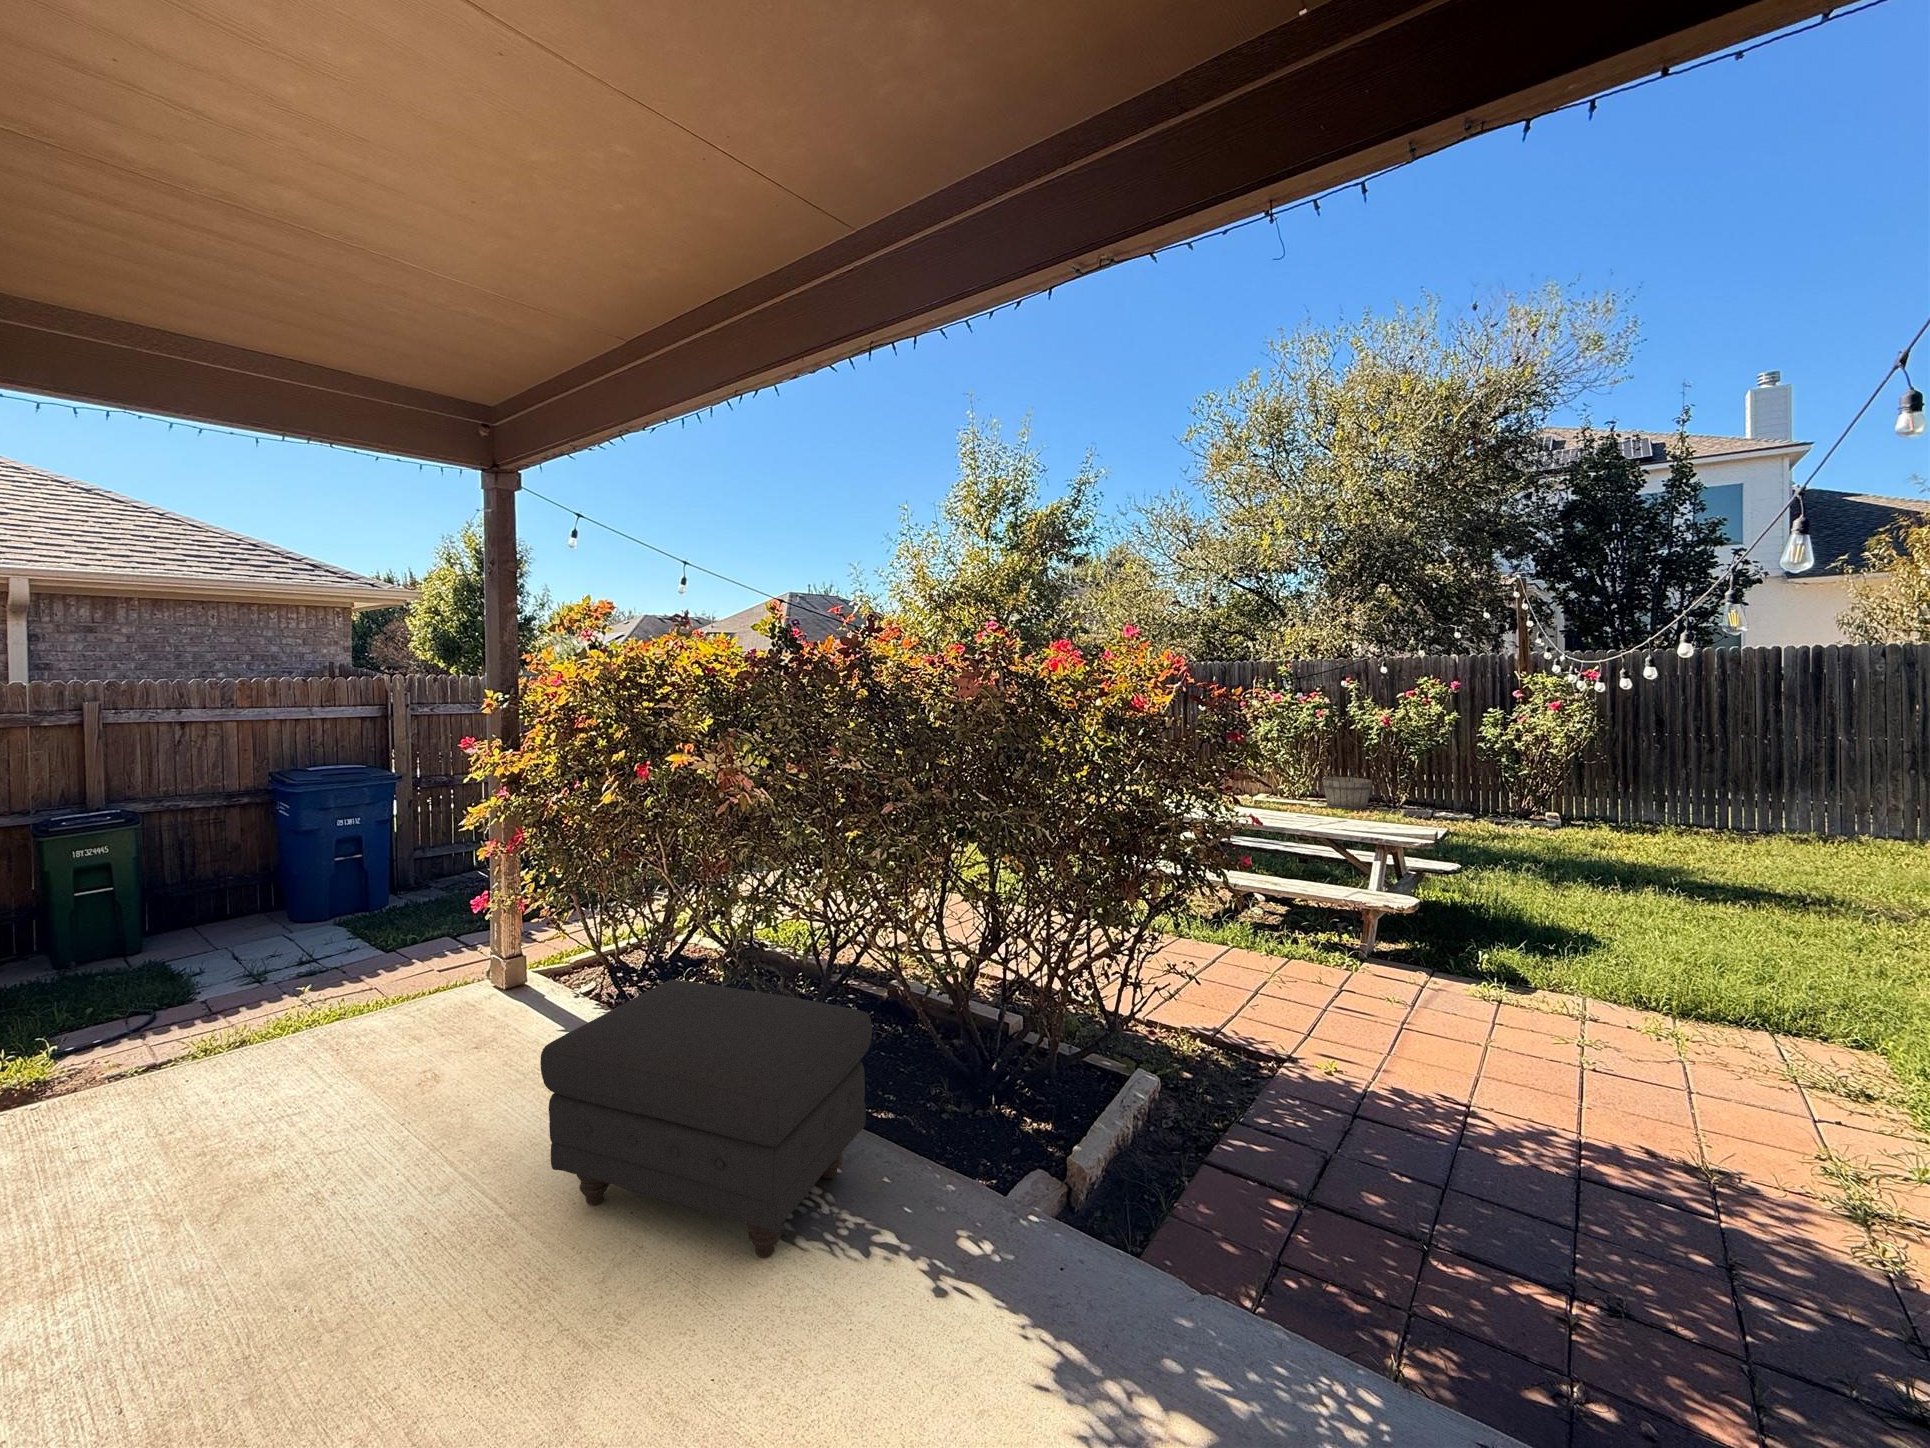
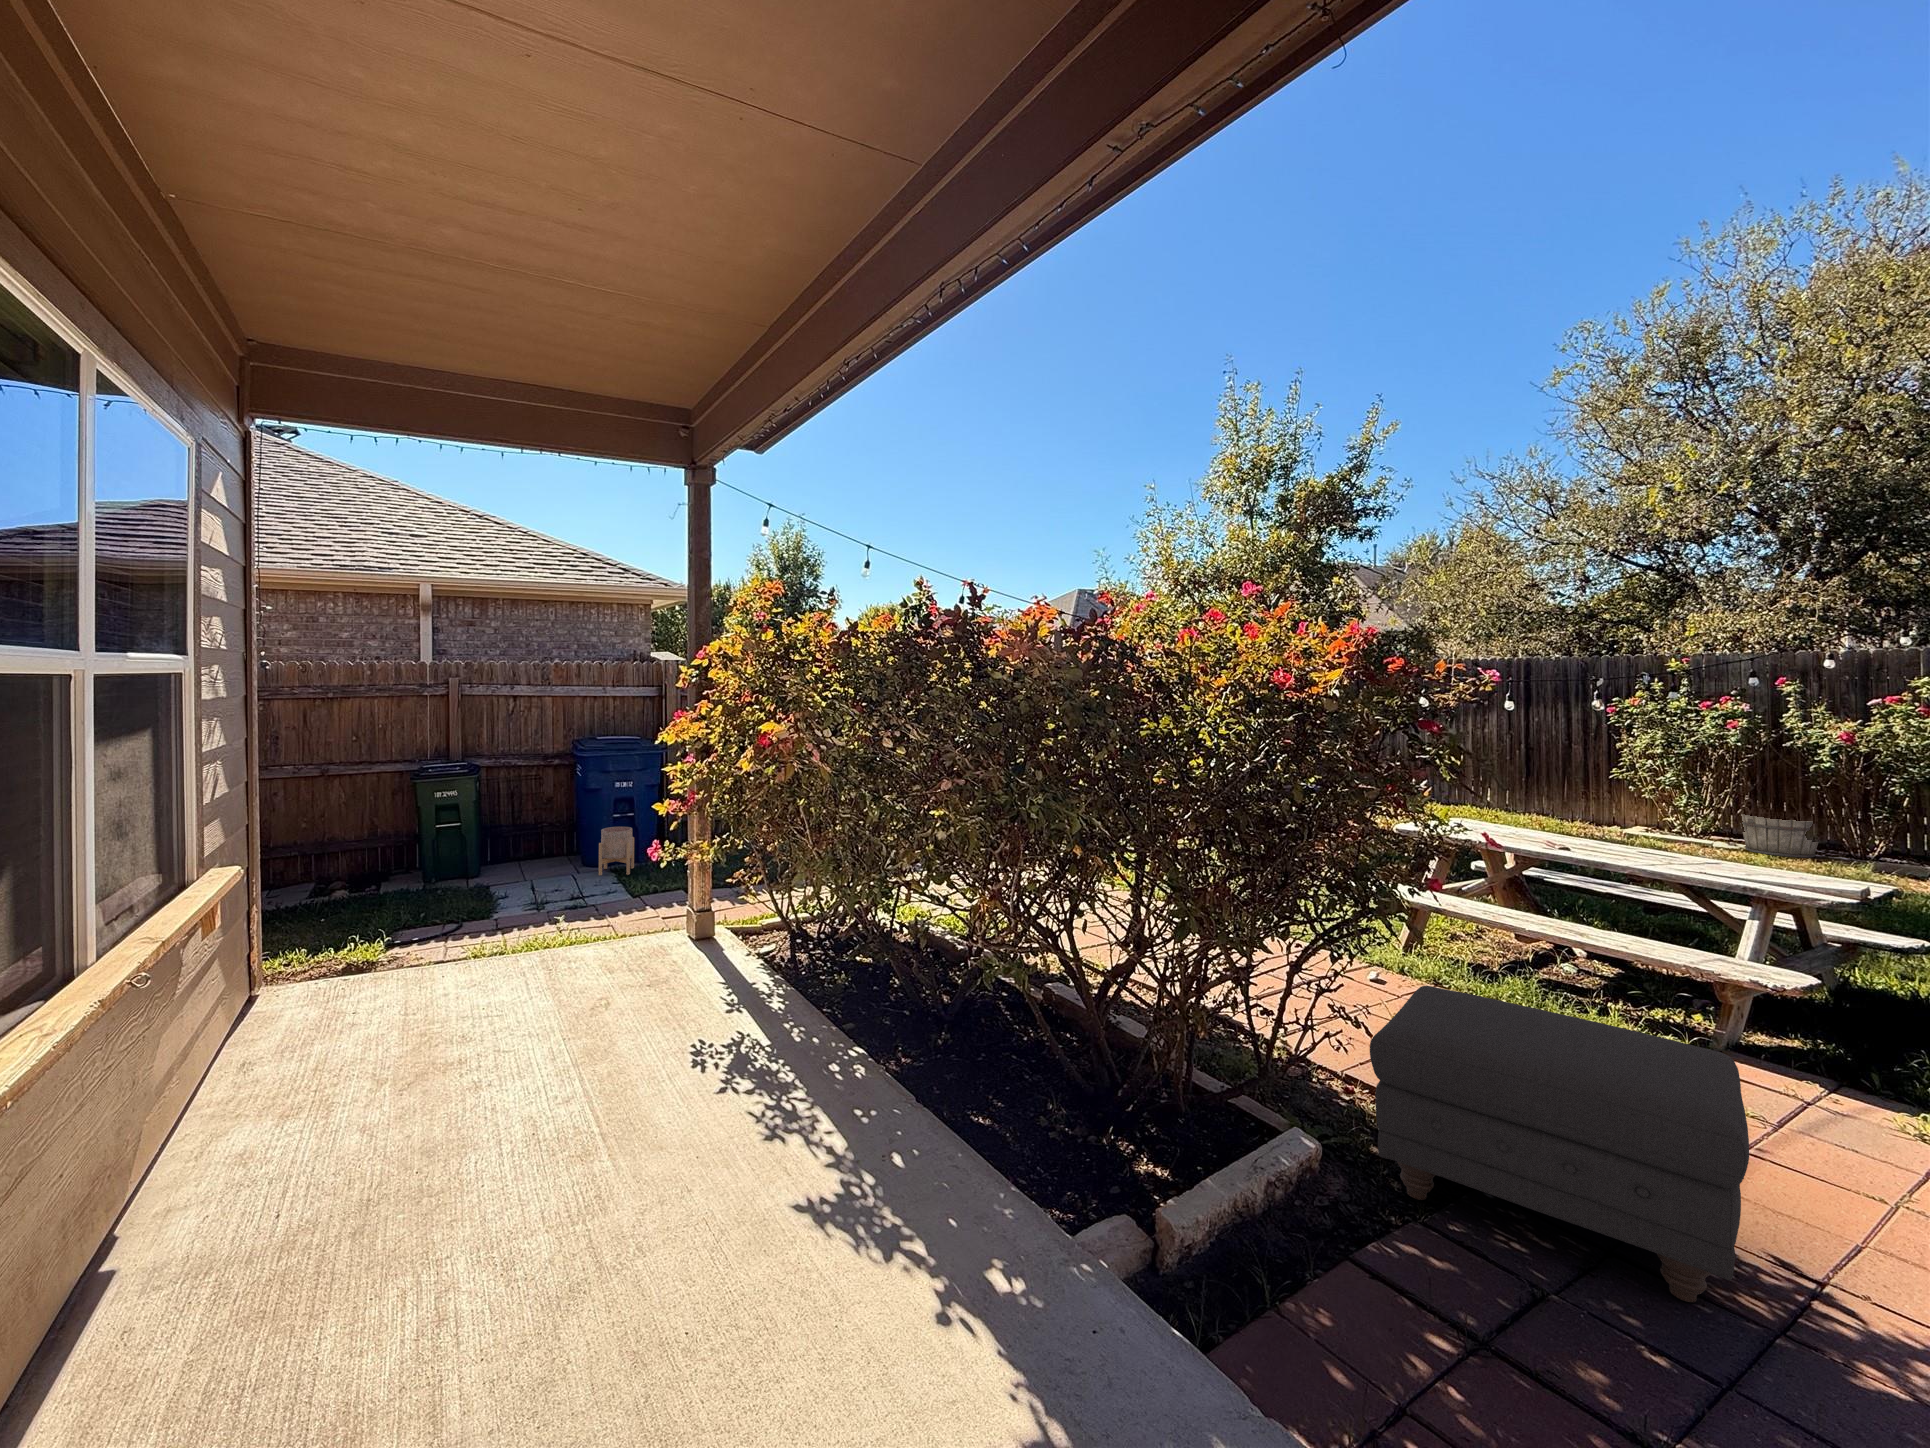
planter: none [329,871,373,930] -> present [599,827,634,875]
ottoman: present [540,979,872,1257] -> present [1370,986,1749,1302]

